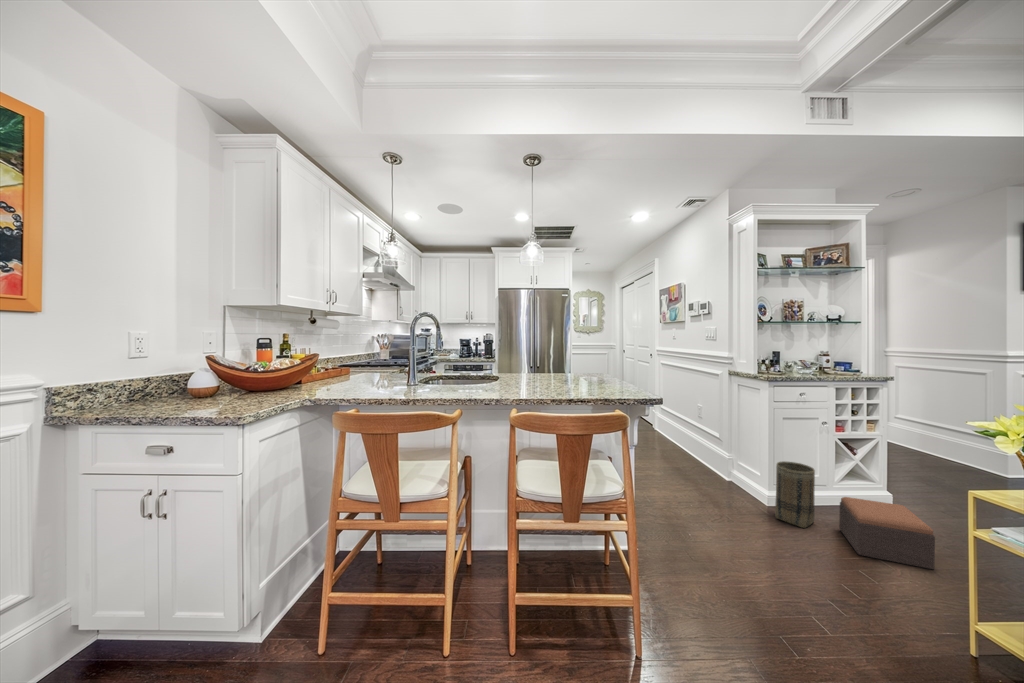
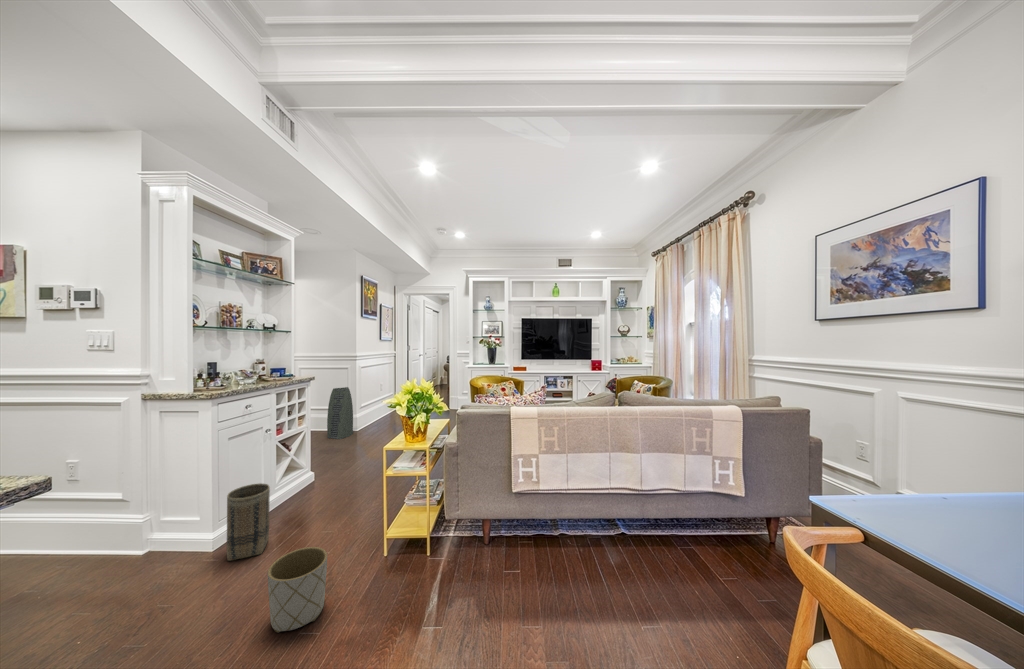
air purifier: none [932,402,984,475] -> present [327,387,353,439]
footstool: present [839,497,935,569] -> none [292,485,362,550]
planter: none [789,525,852,600] -> present [268,547,327,633]

